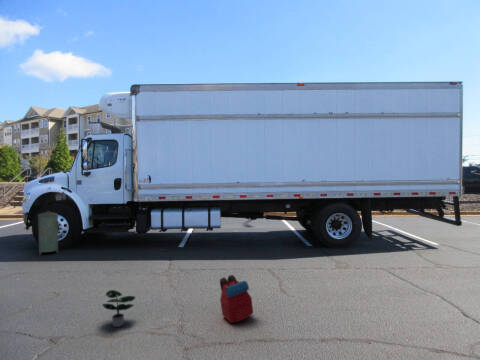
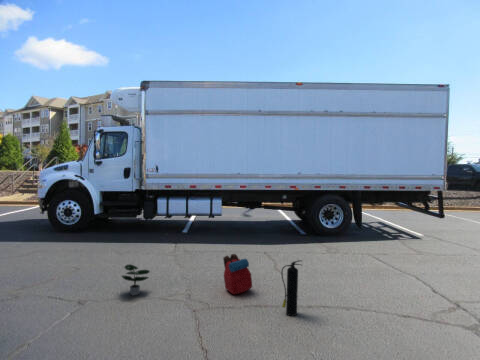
trash can: present [38,211,59,255] -> none [53,197,72,237]
fire extinguisher: none [286,284,311,351] -> present [281,260,301,316]

